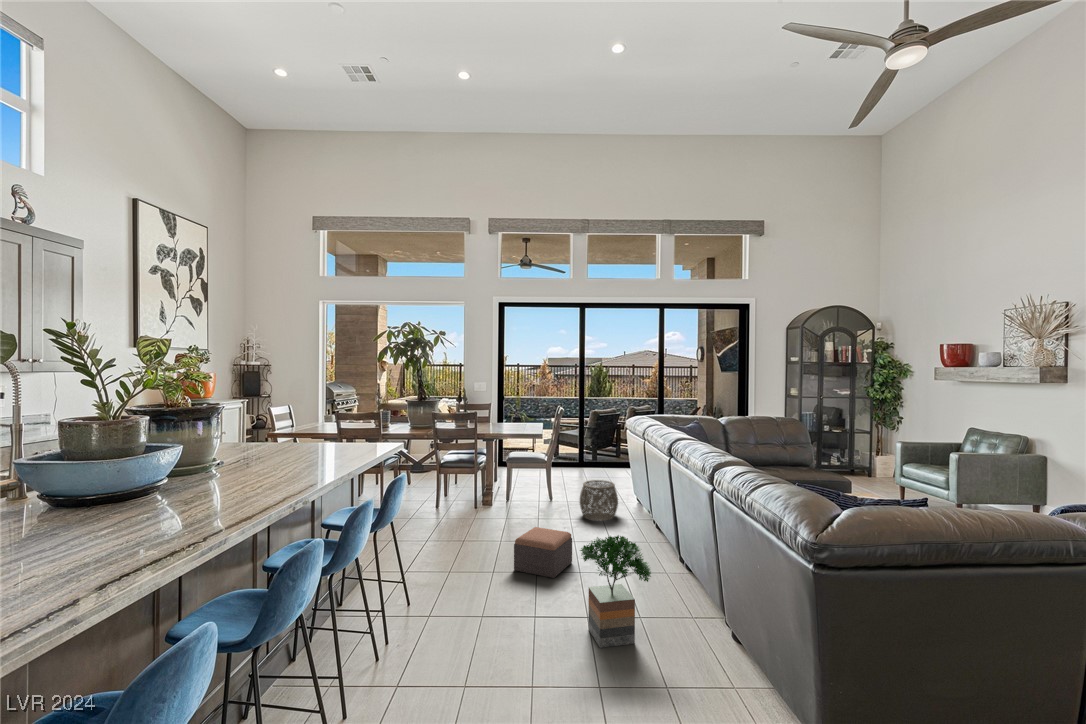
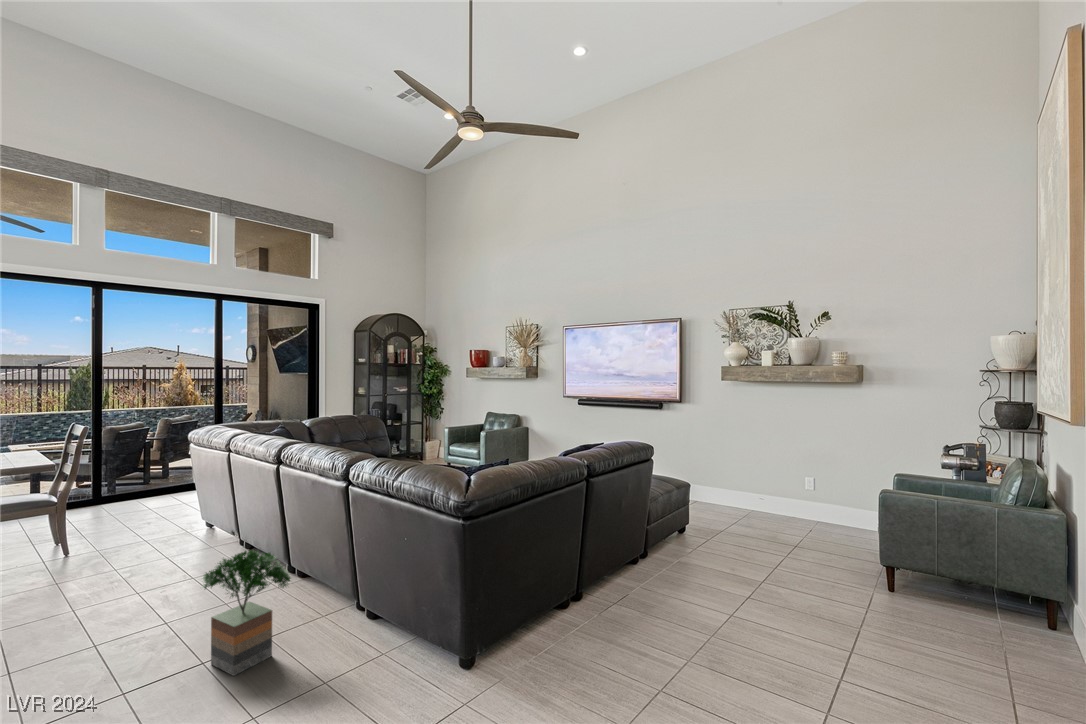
woven basket: present [580,480,618,521] -> none [138,503,195,553]
footstool: present [514,527,572,578] -> none [63,570,154,640]

